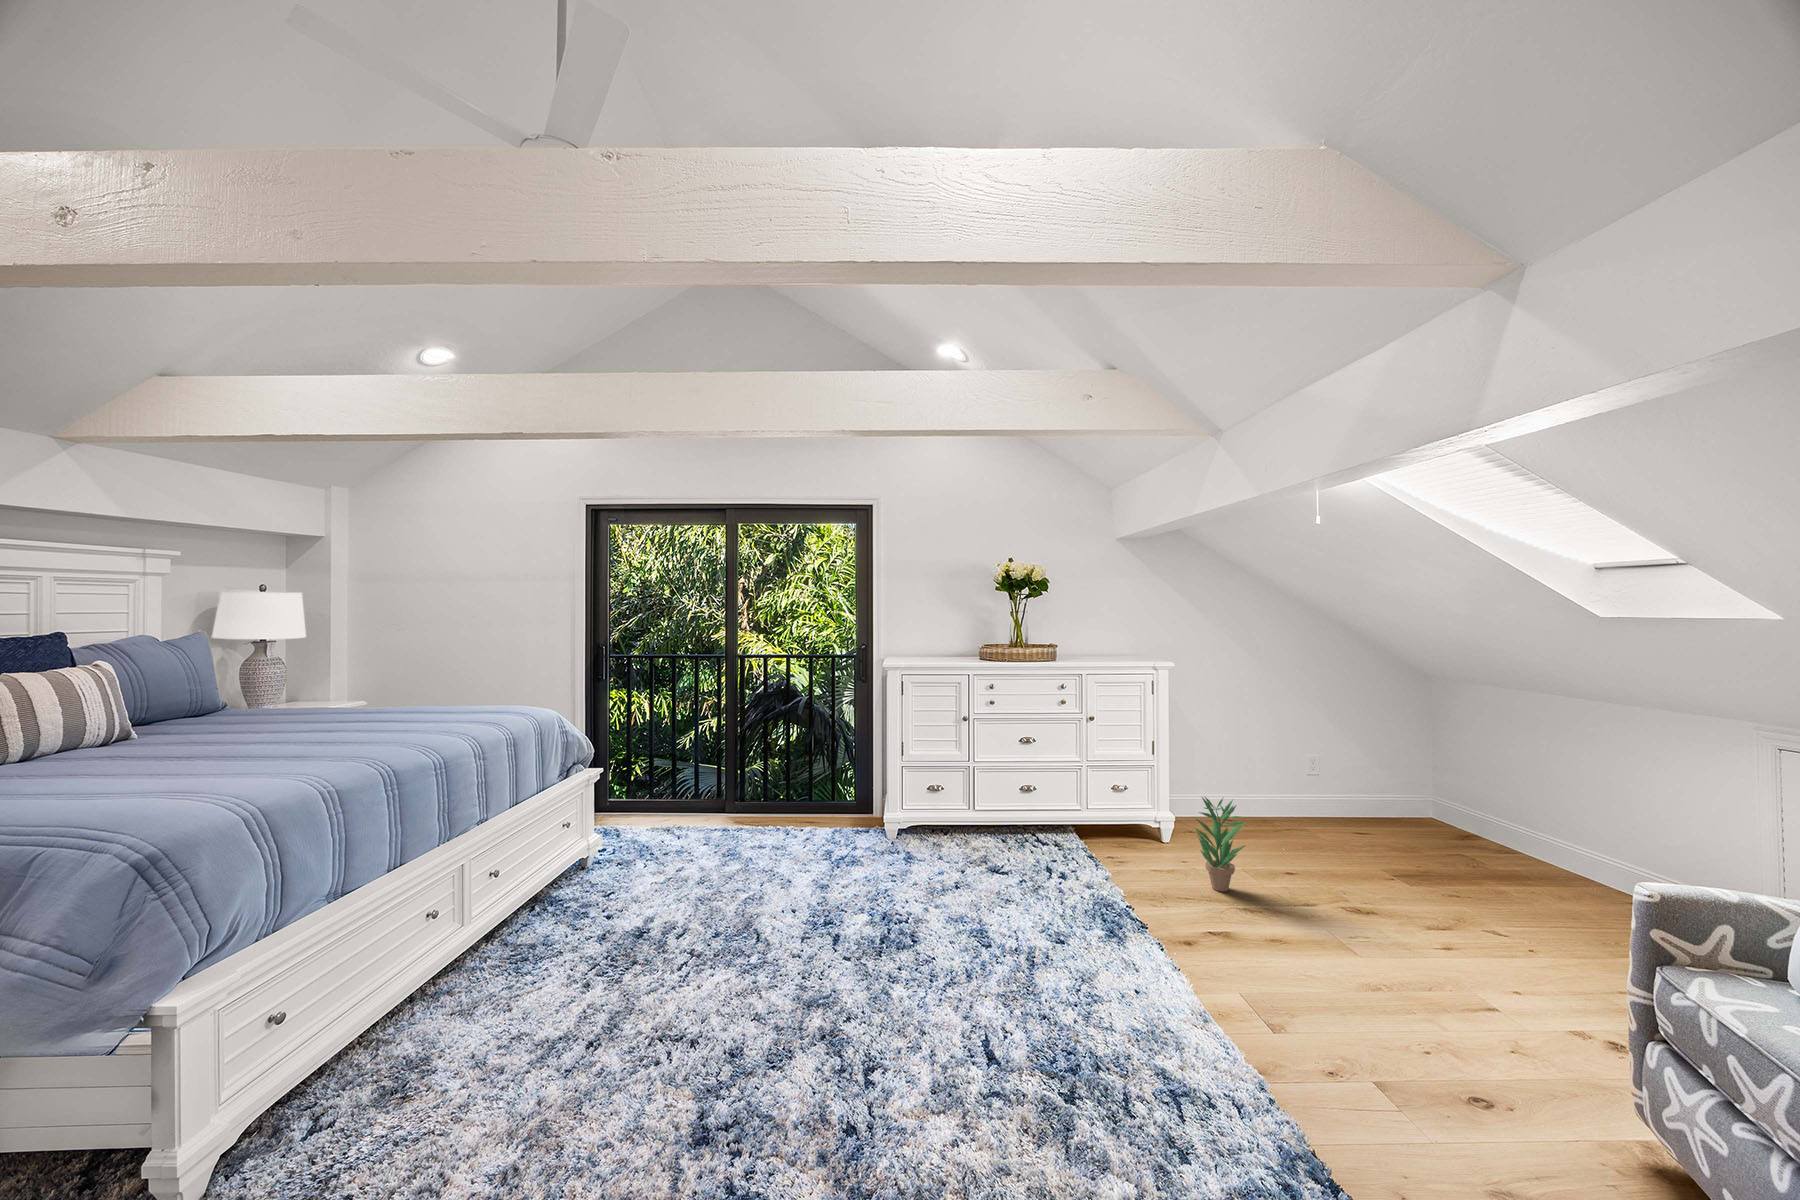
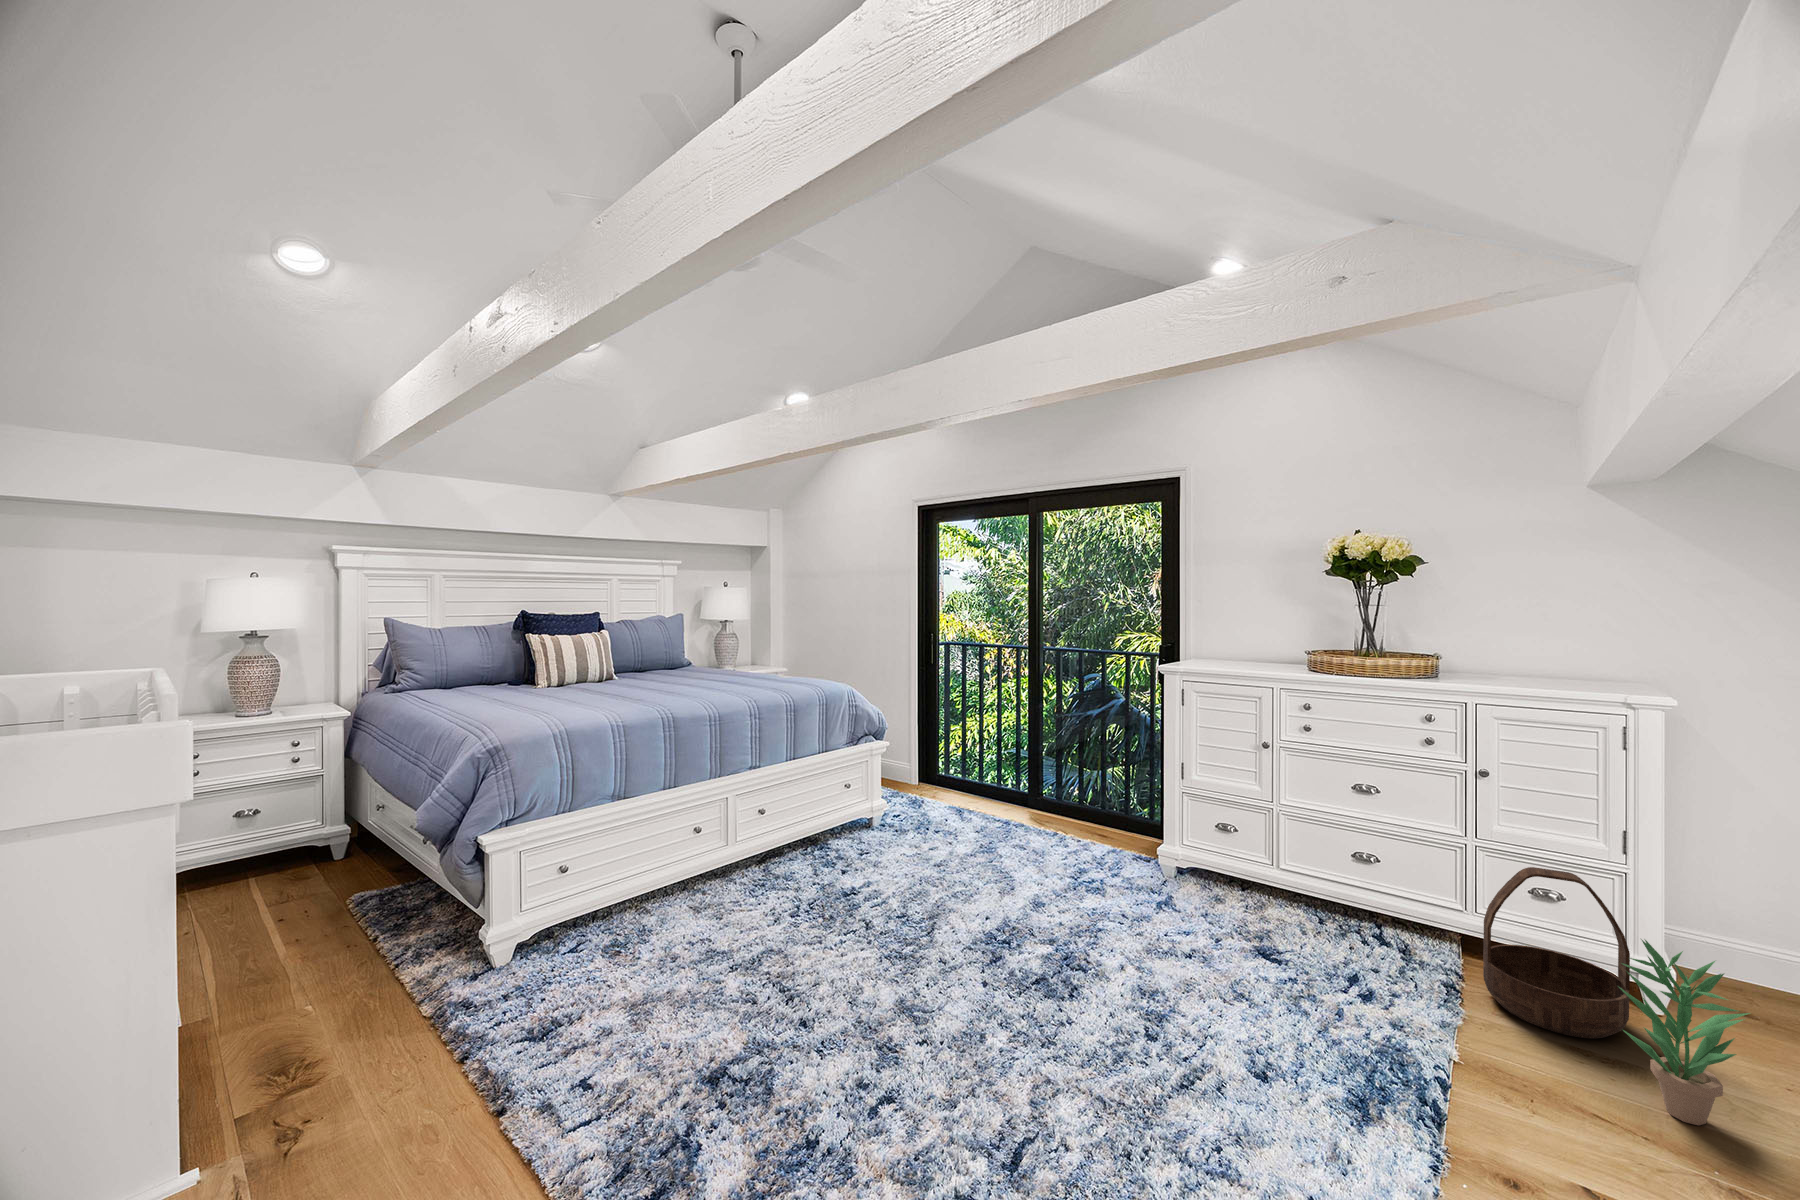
basket: none [1105,770,1174,868] -> present [1483,867,1630,1038]

